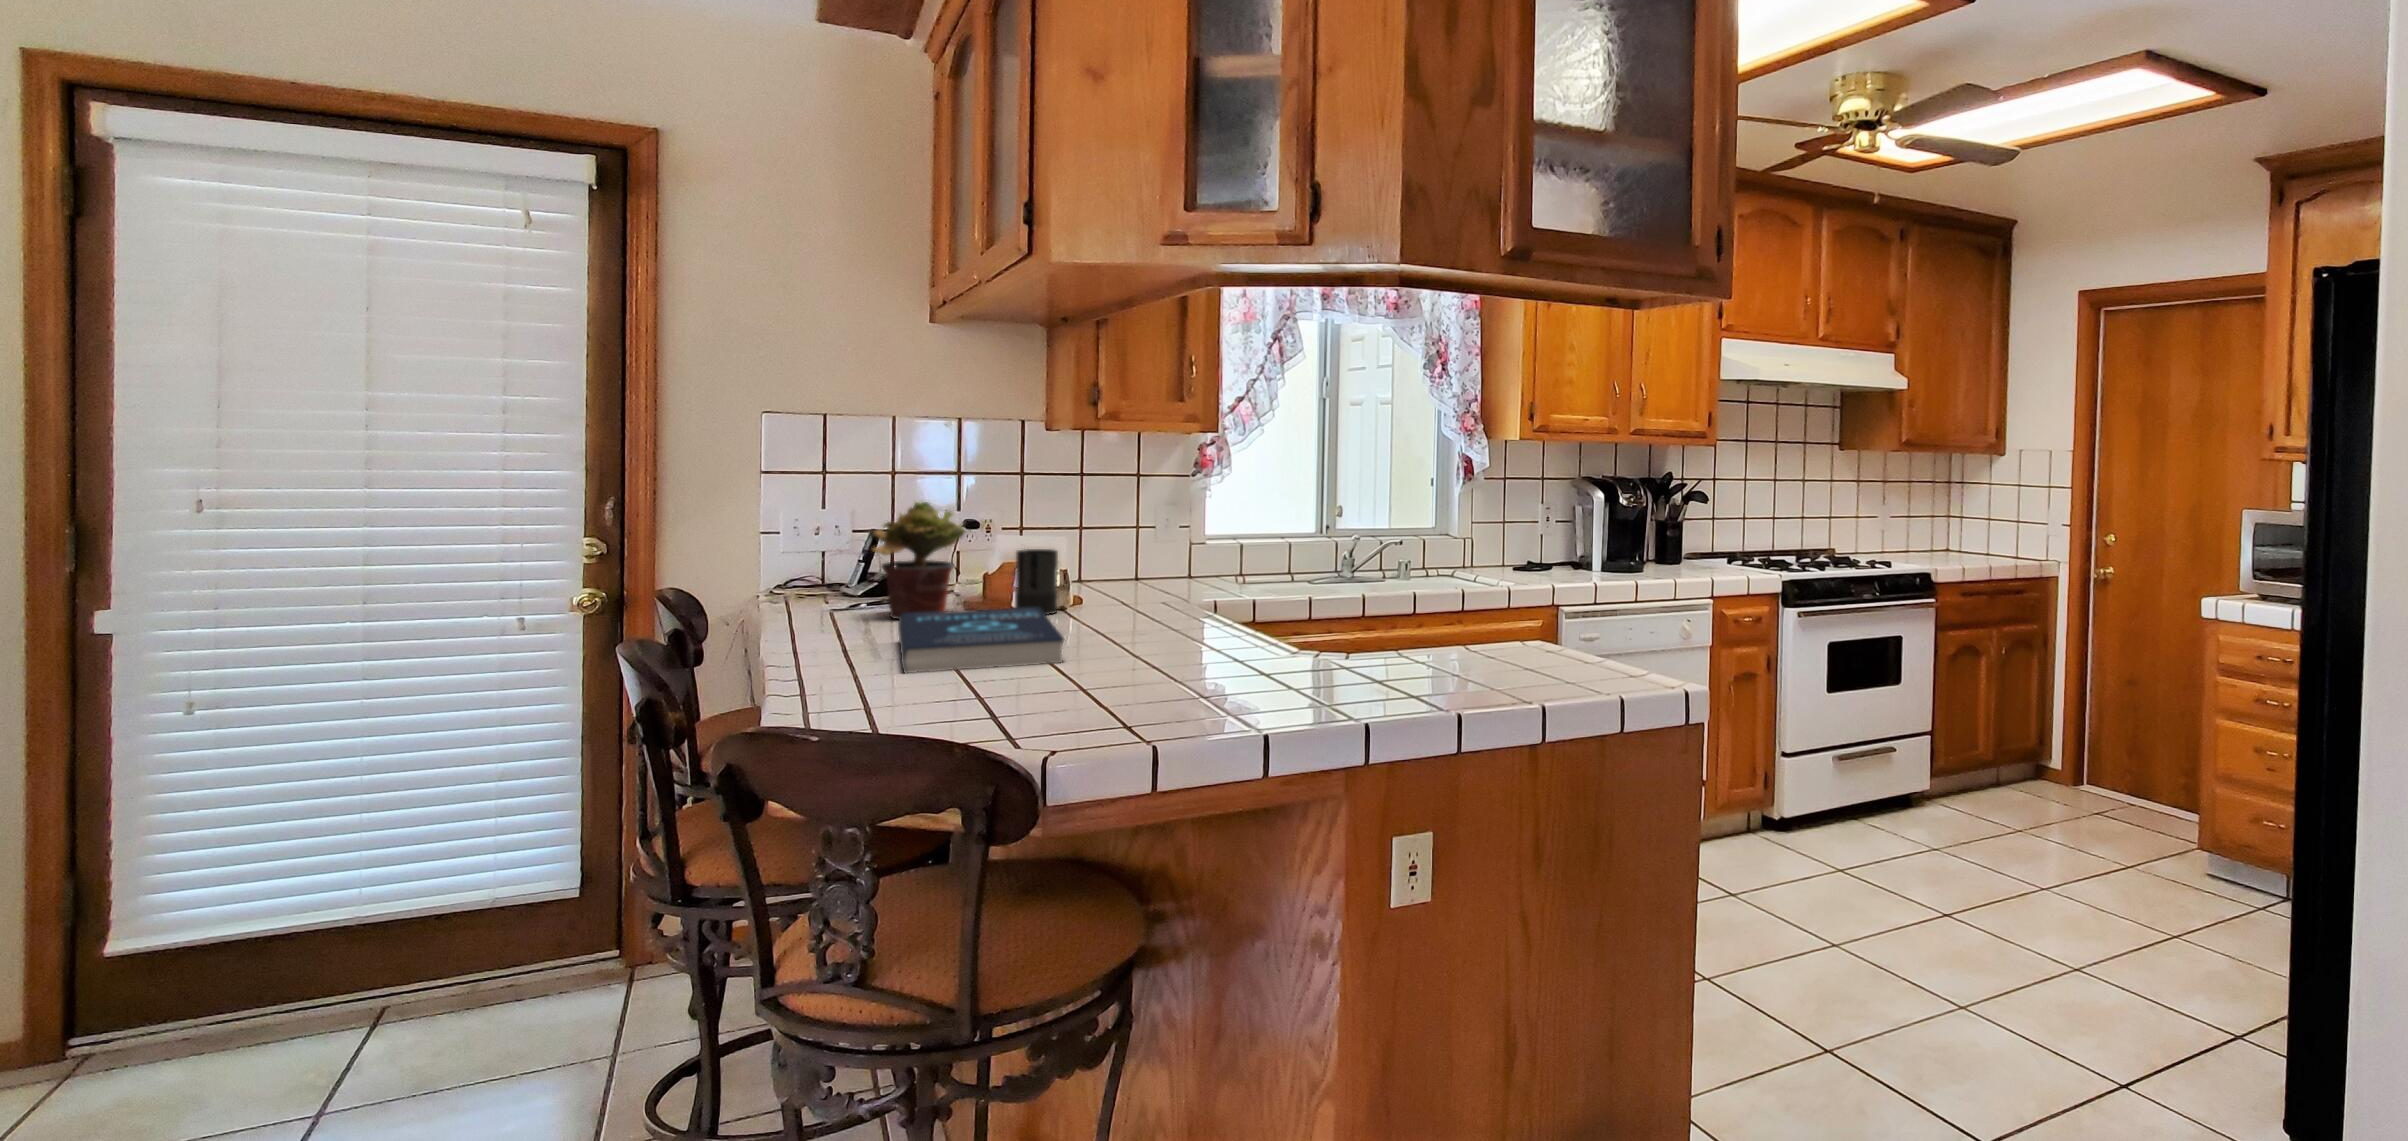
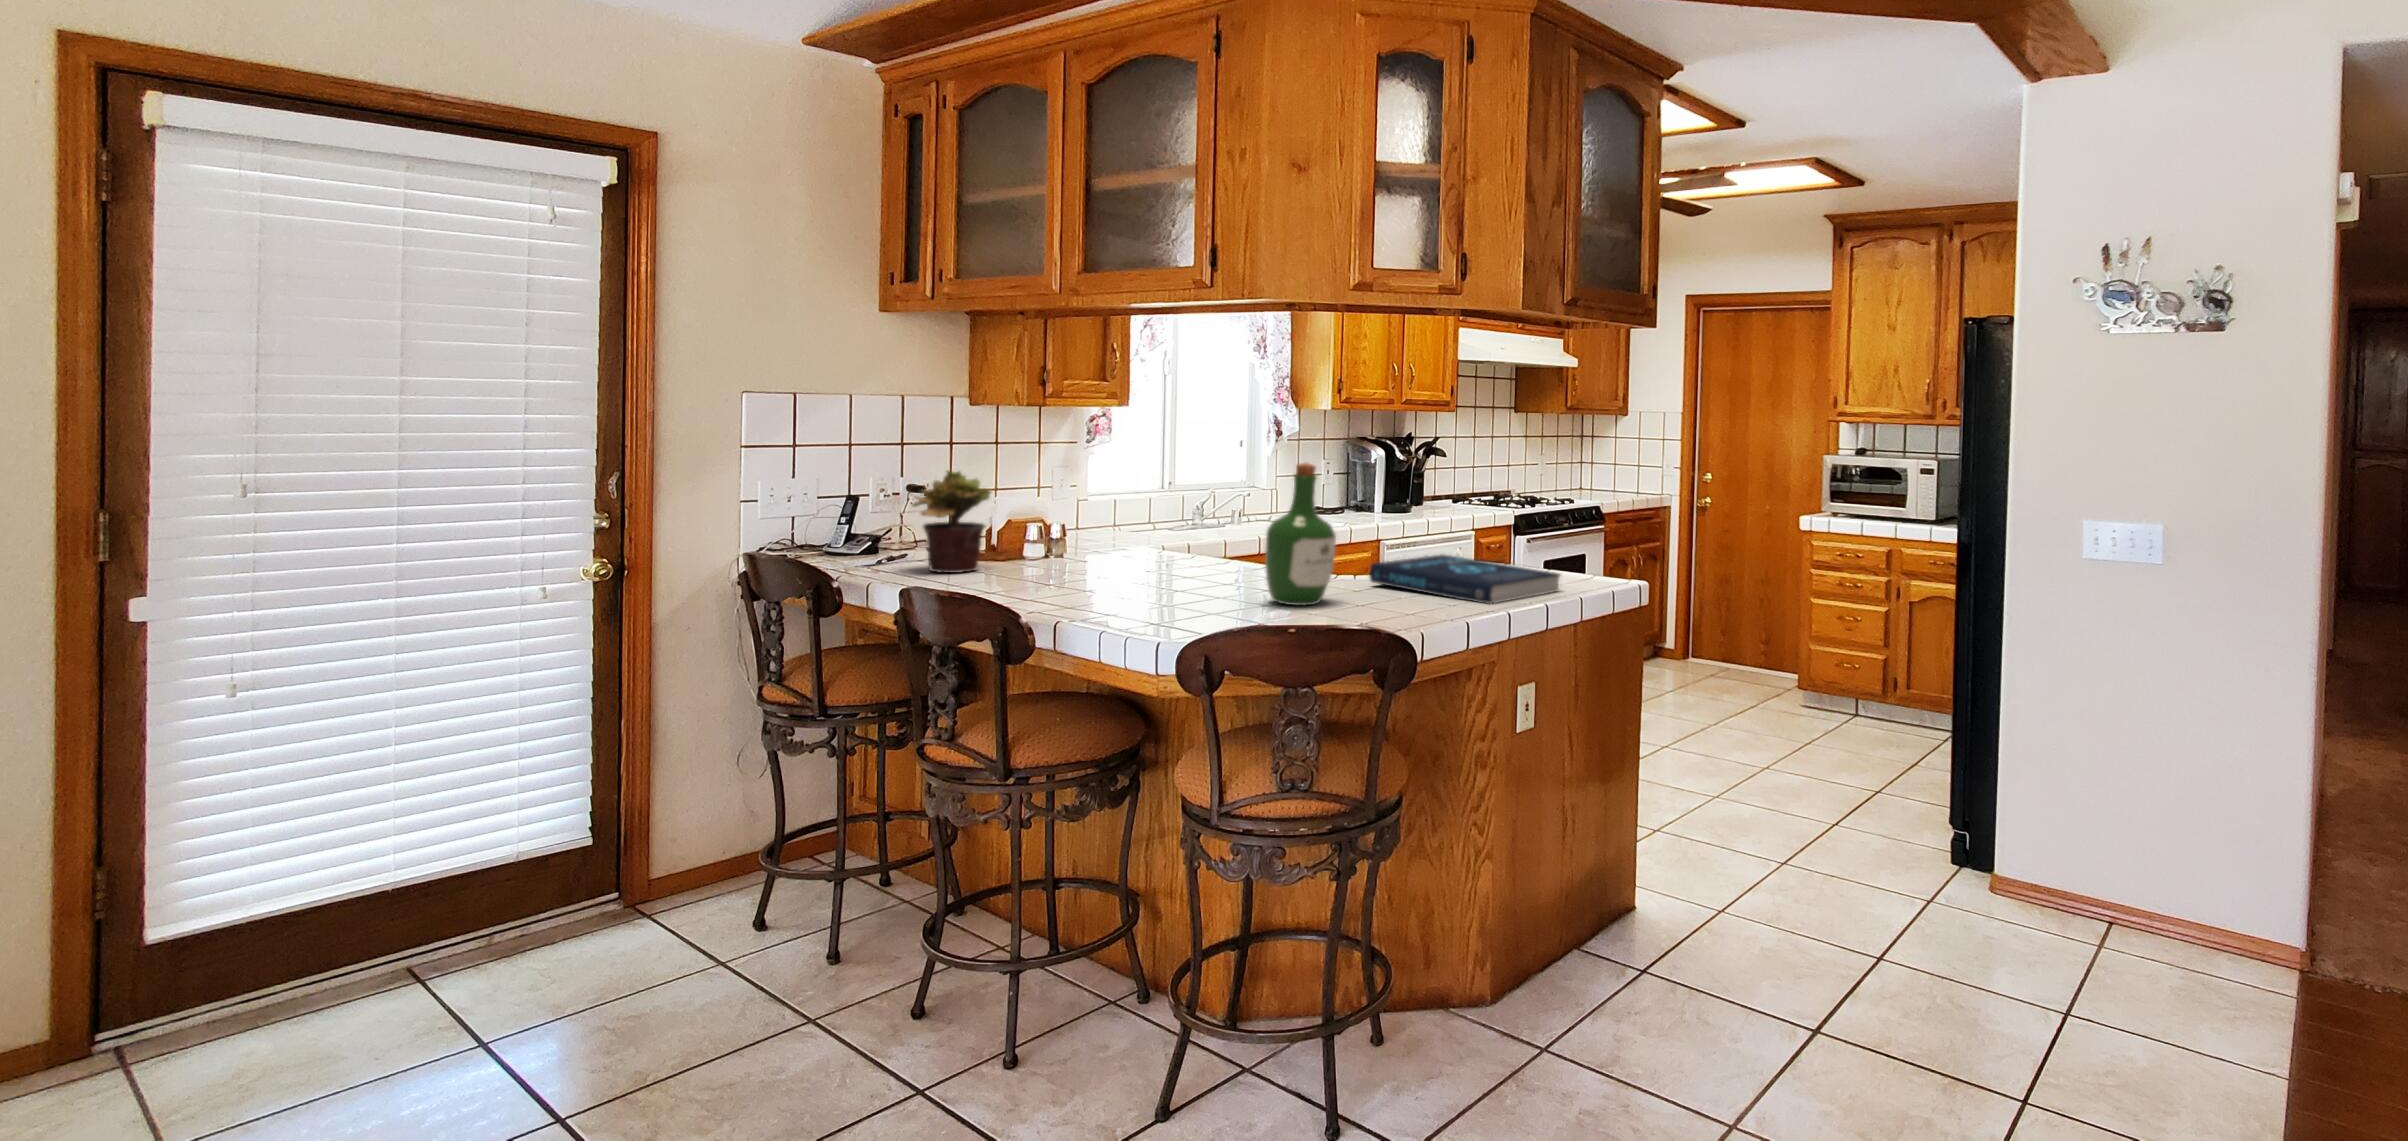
wine bottle: none [1073,492,1172,691] -> present [1265,463,1336,606]
candle: present [1015,549,1058,615] -> none [1028,506,1068,565]
book: present [898,607,1064,673] -> present [1369,555,1560,604]

